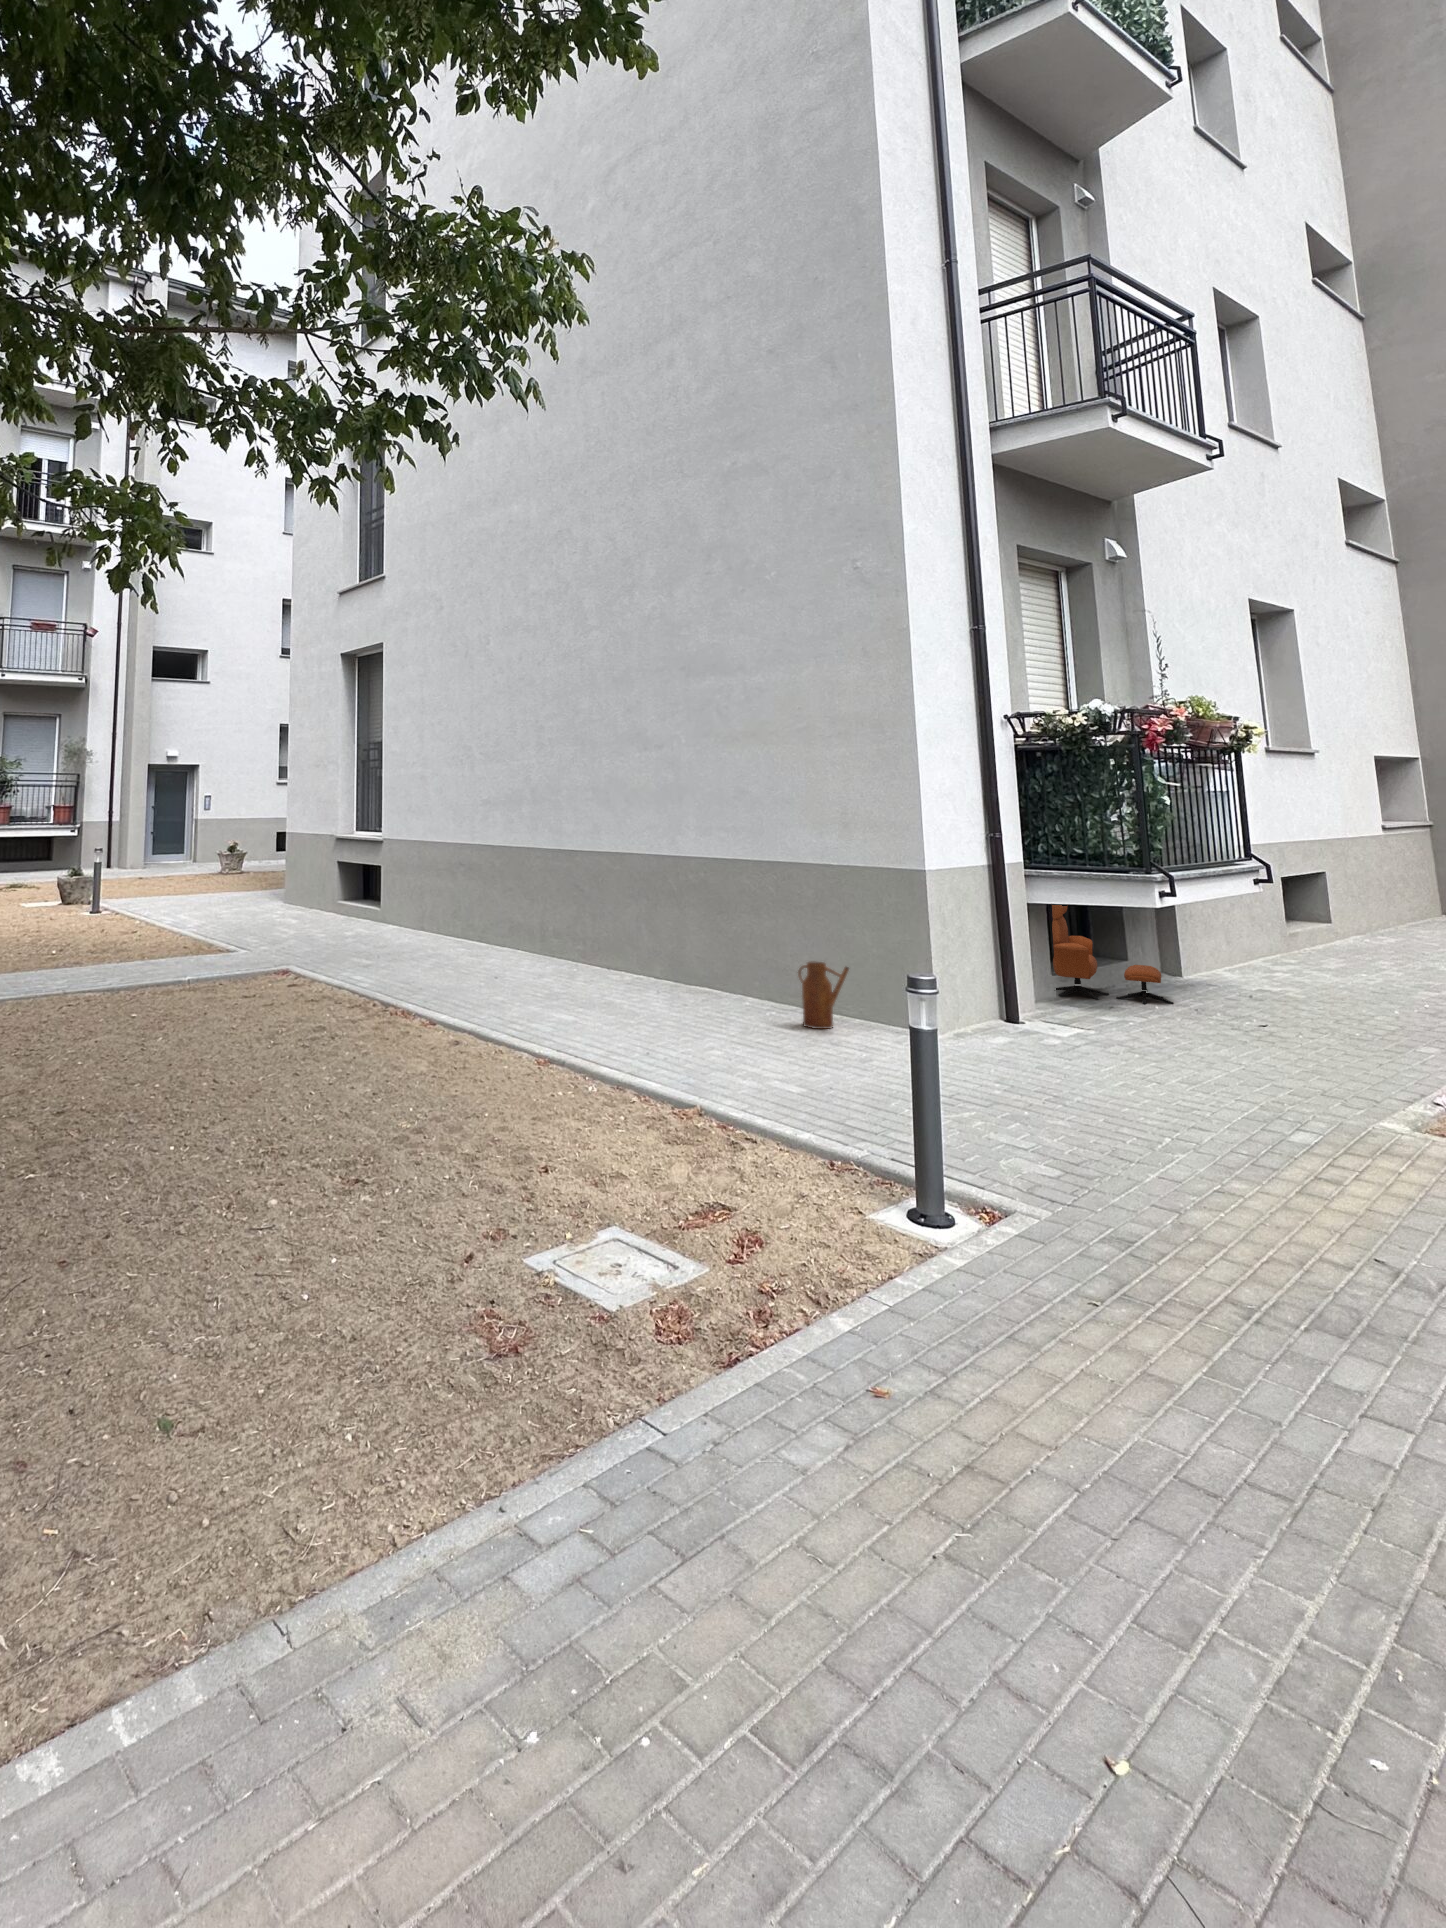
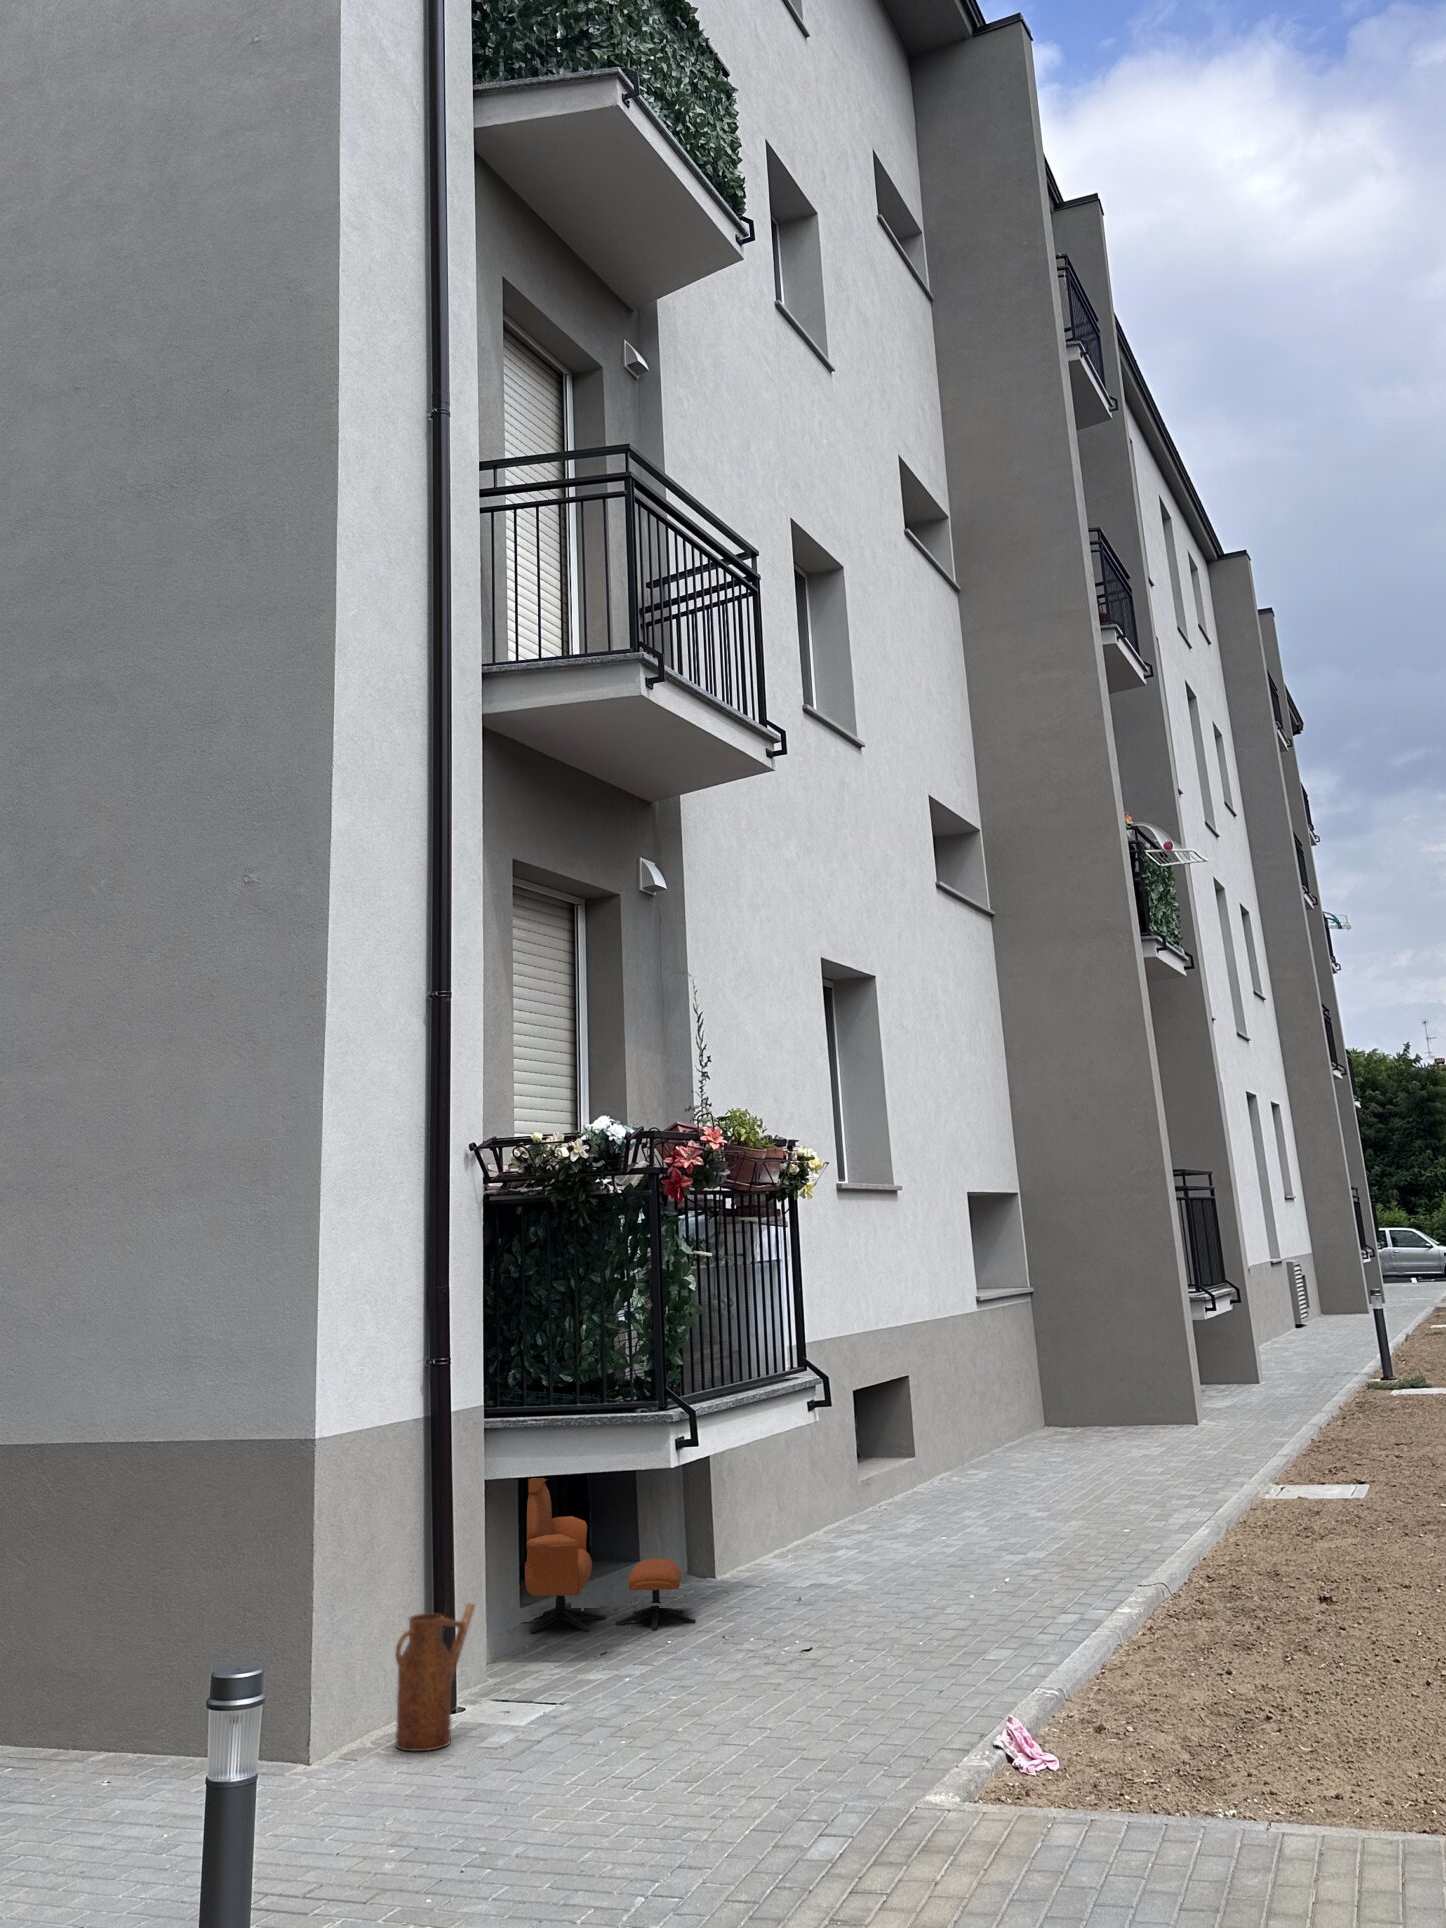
watering can: present [798,961,849,1029] -> present [395,1603,475,1751]

